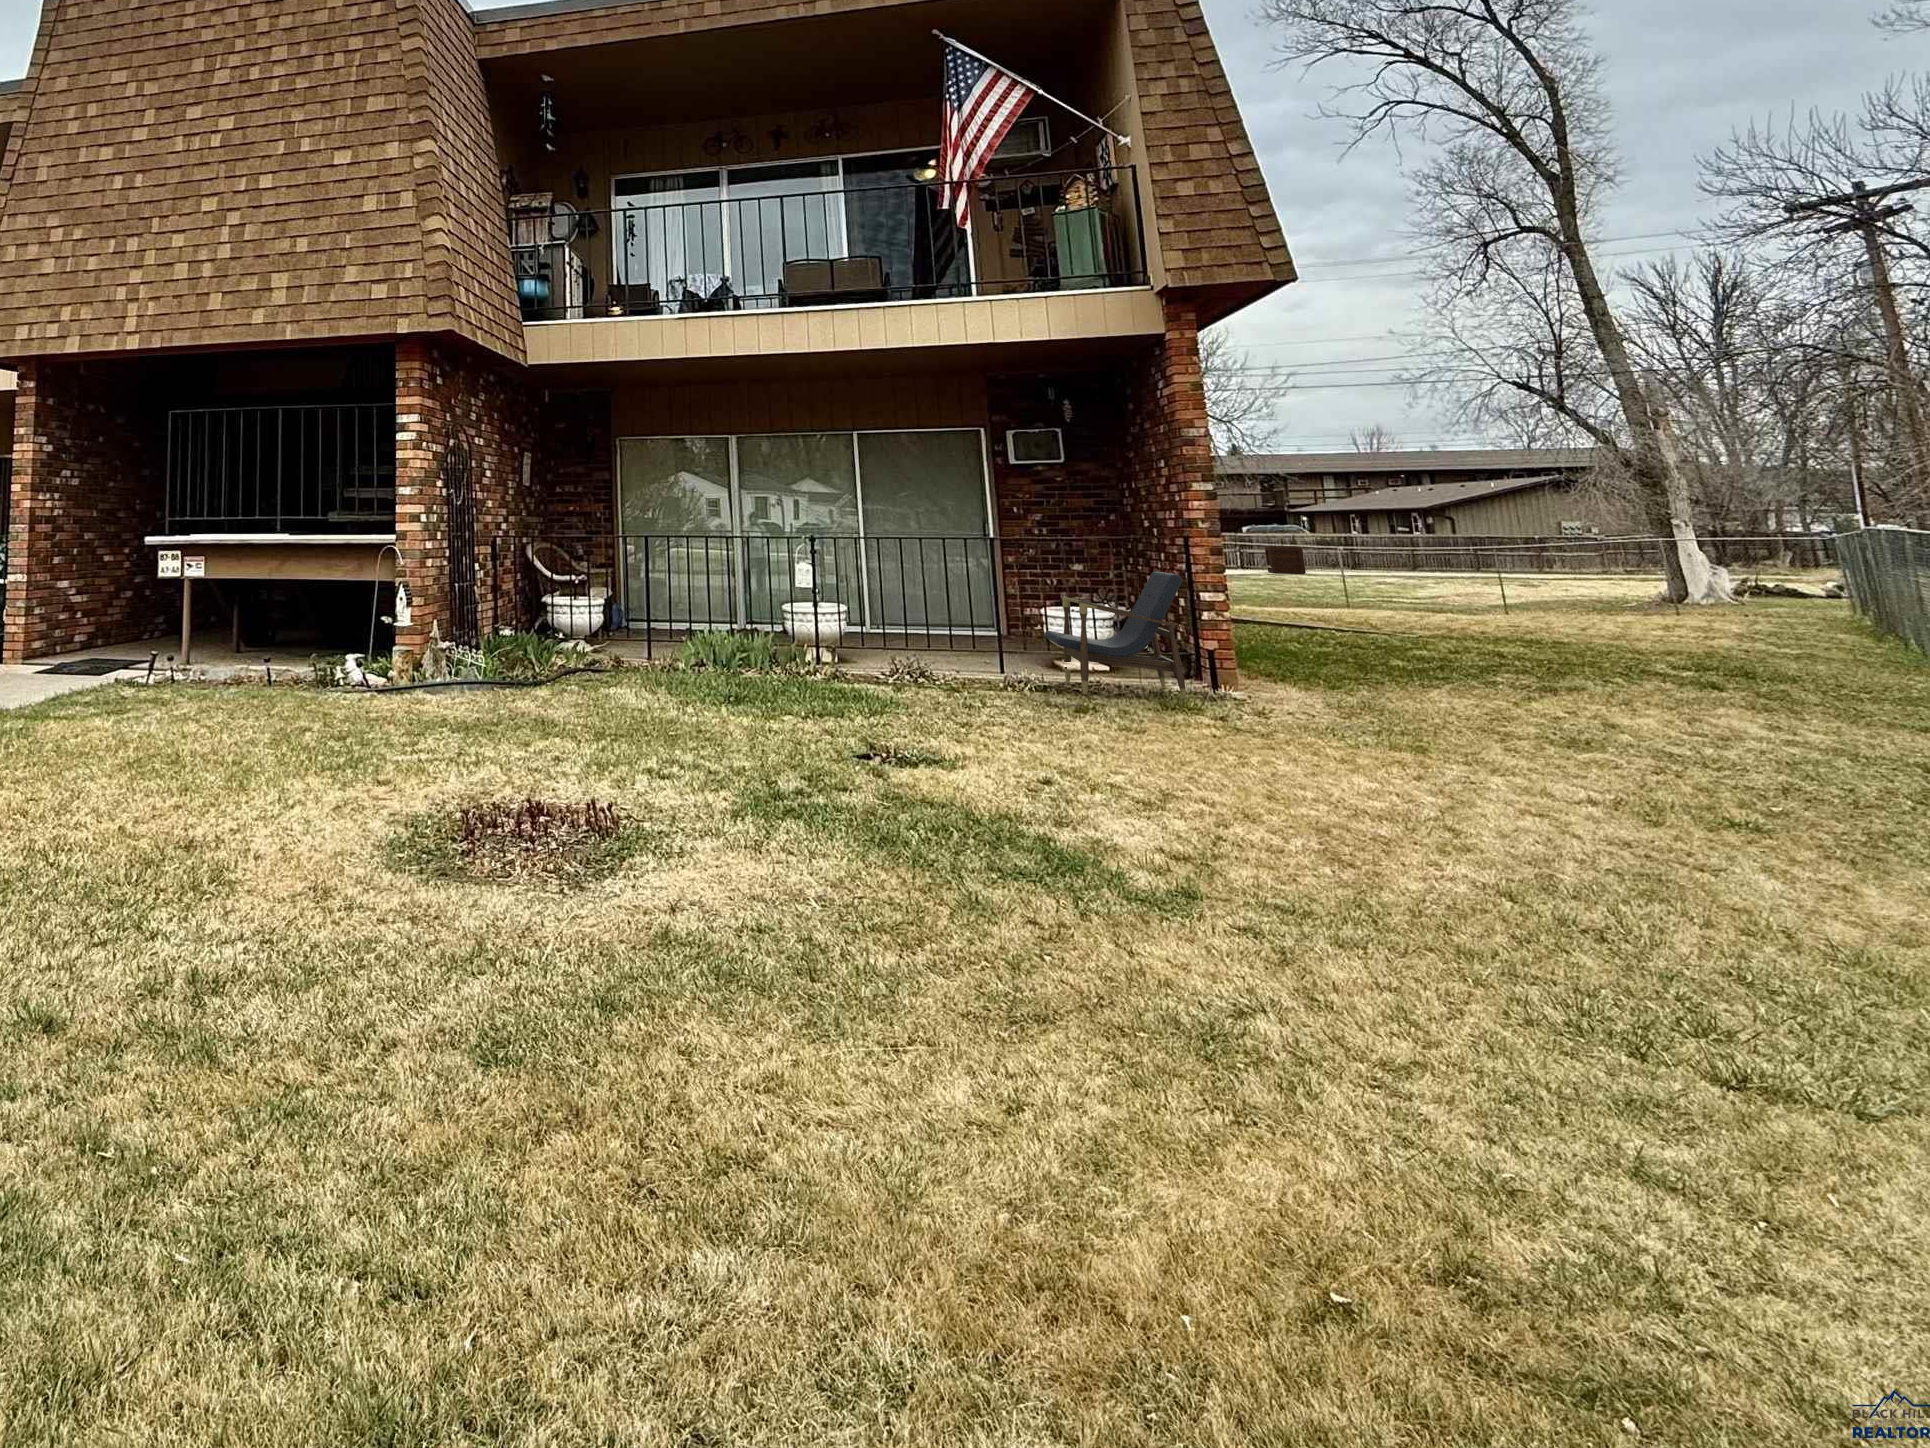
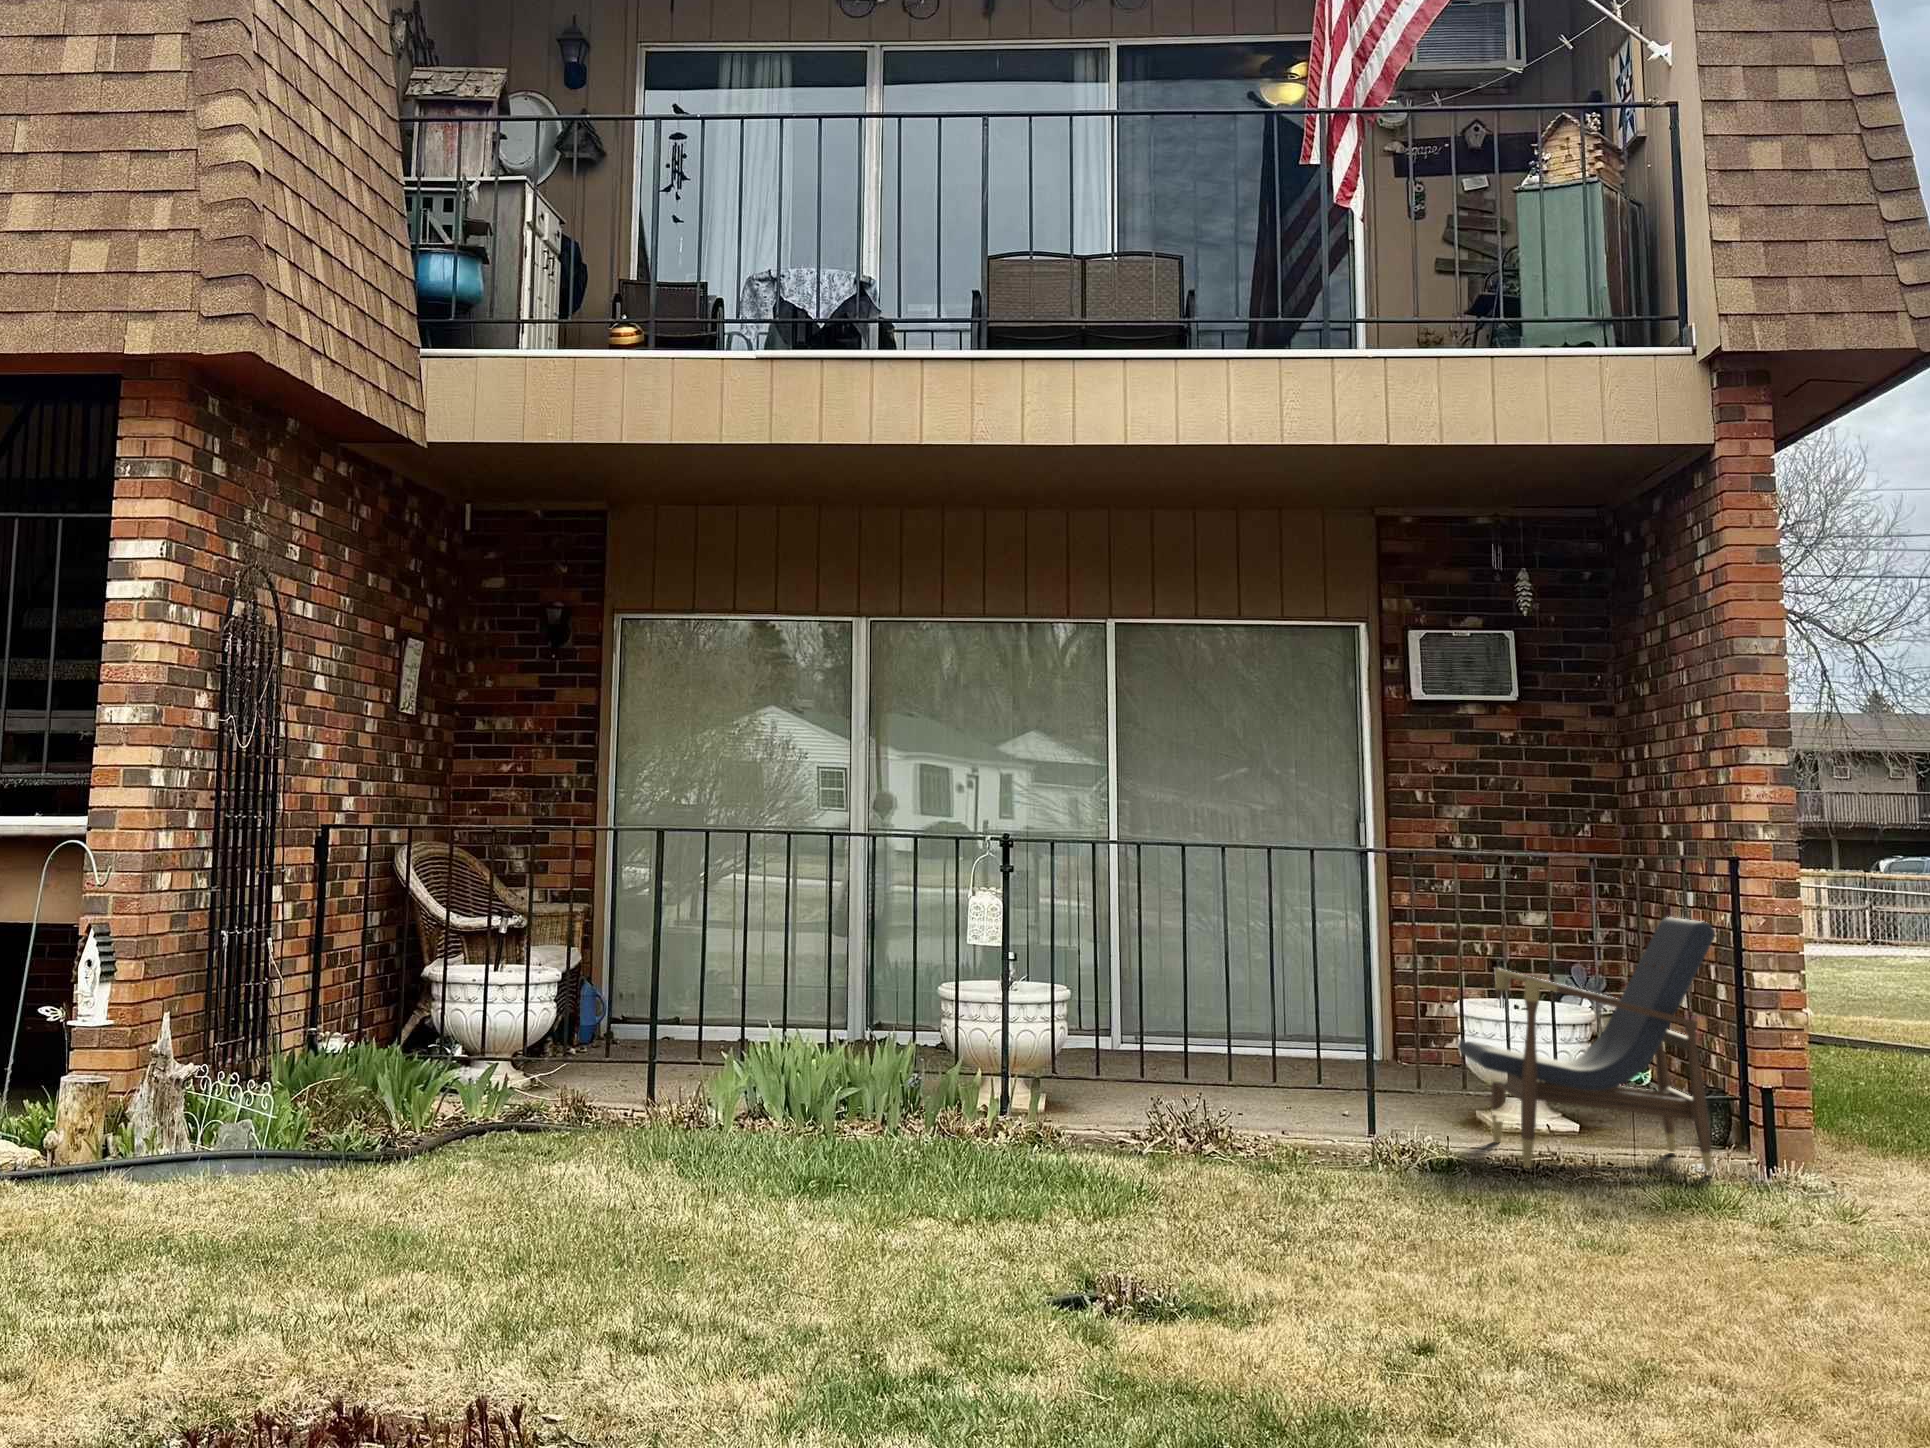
wooden crate: present [1265,546,1306,574] -> none [1856,890,1923,943]

